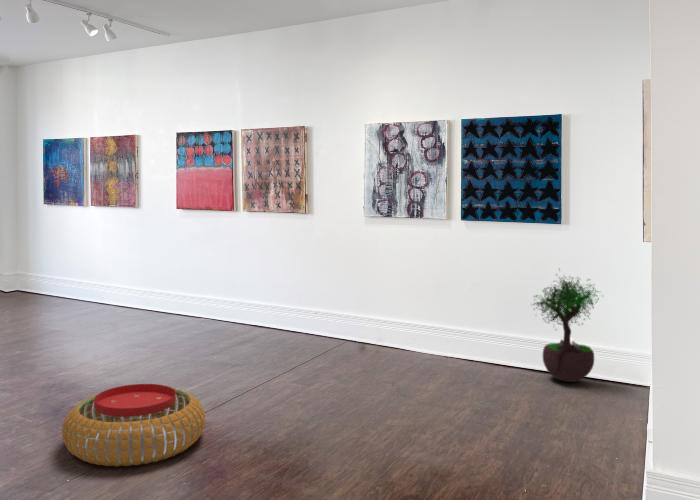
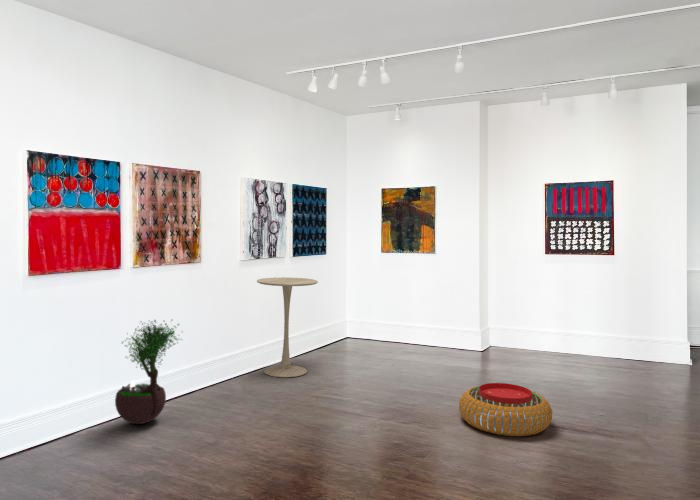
pedestal table: none [337,240,411,361] -> present [257,277,318,377]
potted tree: present [534,274,599,382] -> present [115,320,179,424]

